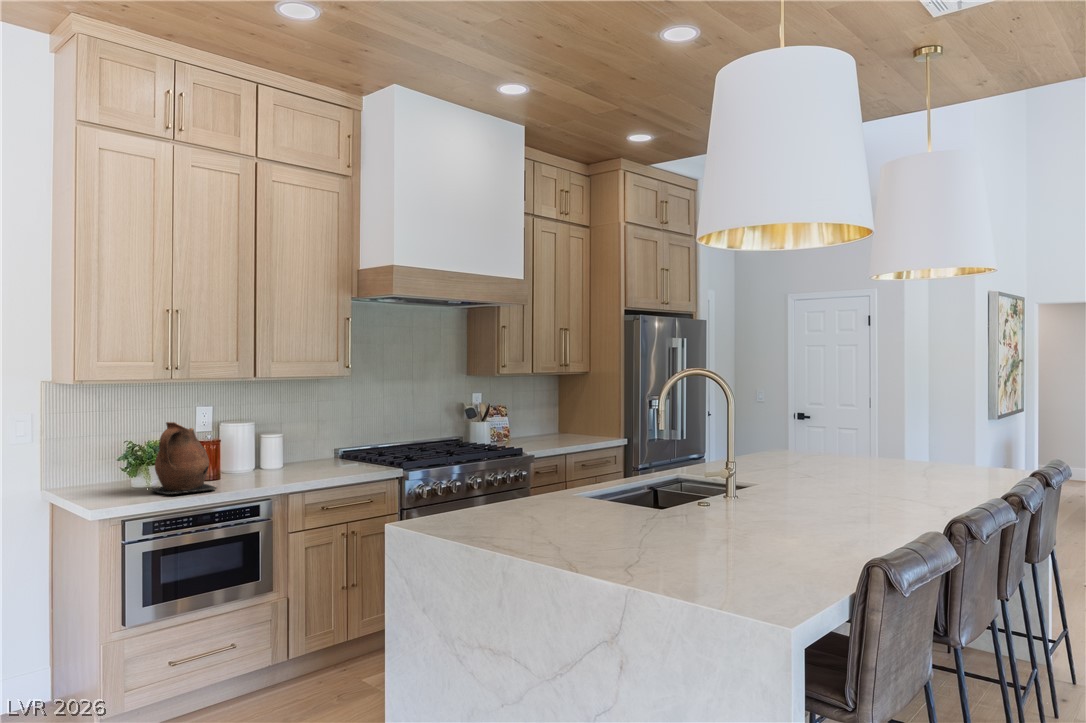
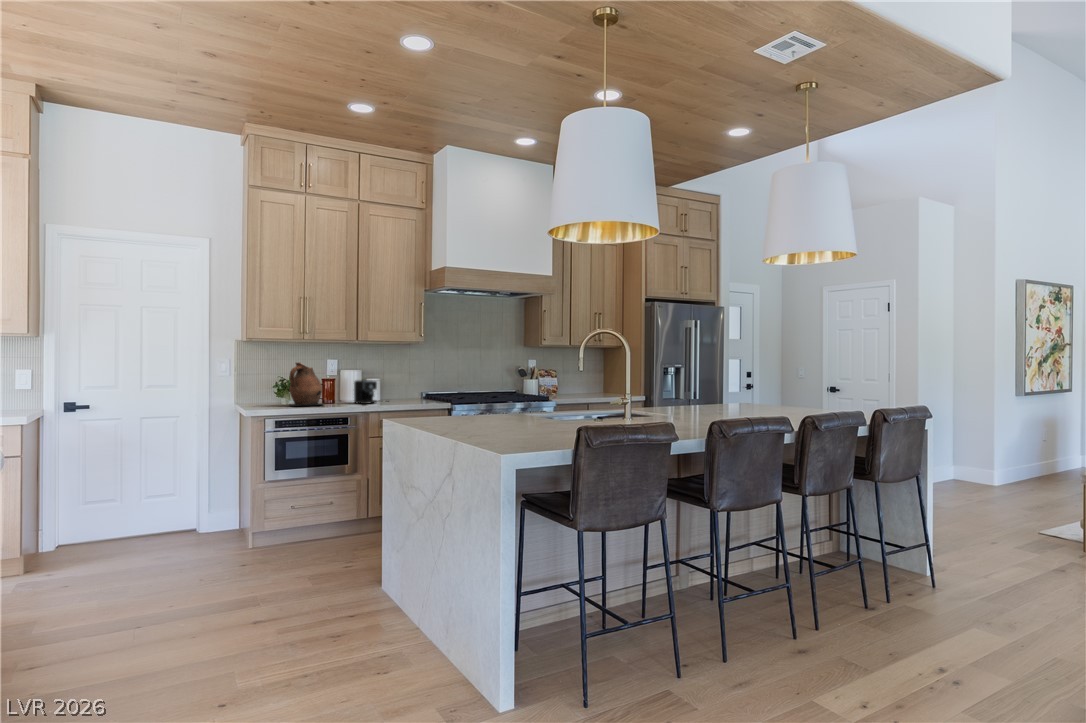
coffee maker: none [254,442,303,481] -> present [354,380,377,404]

